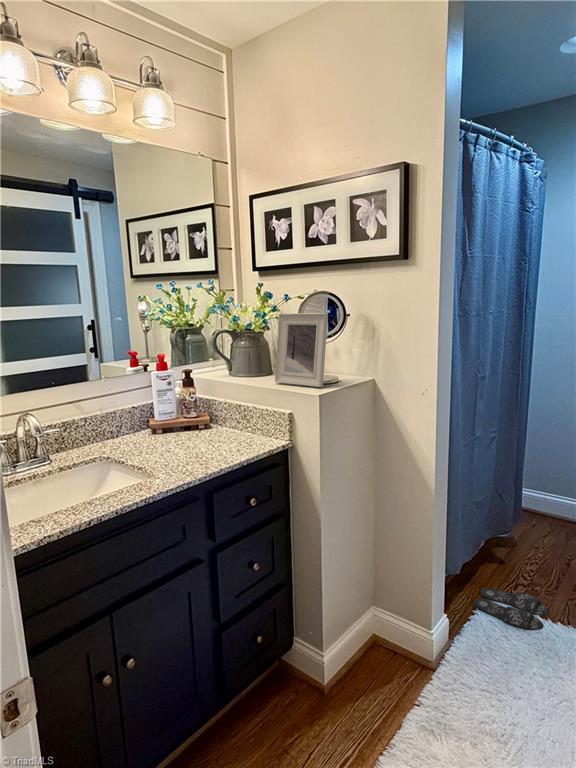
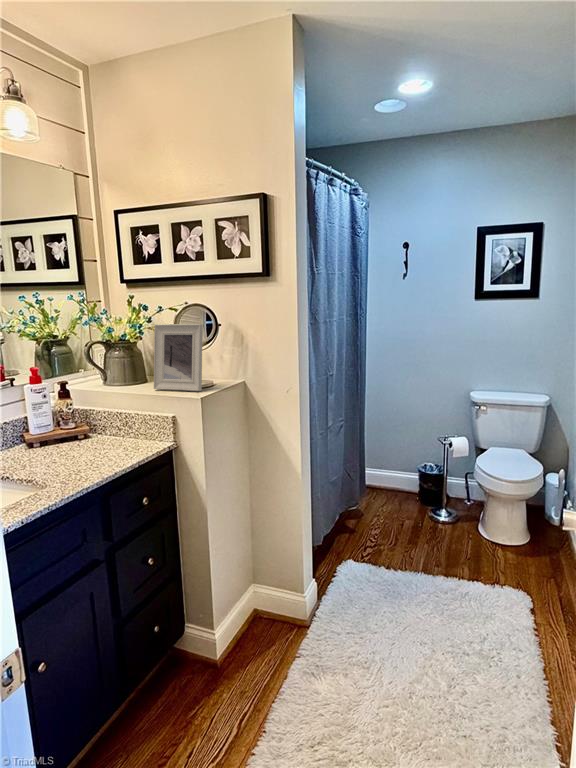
slippers: present [473,588,549,630] -> none [334,552,392,581]

